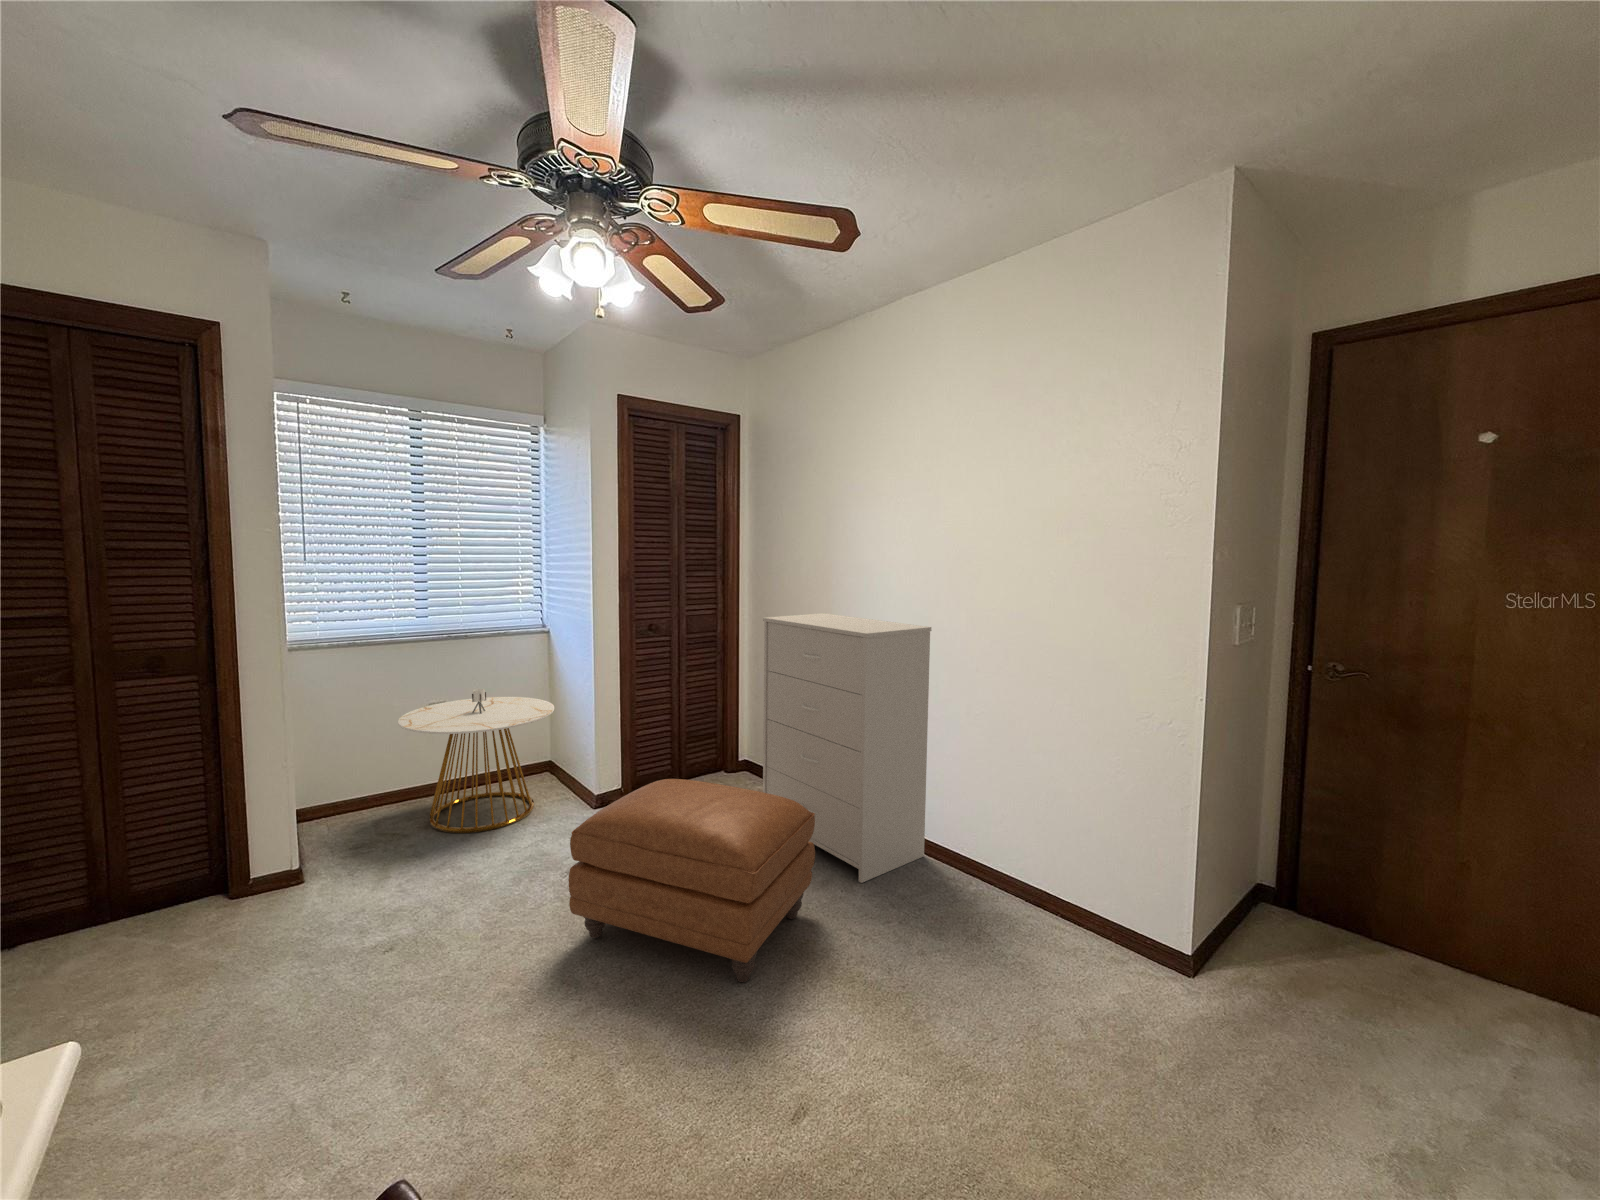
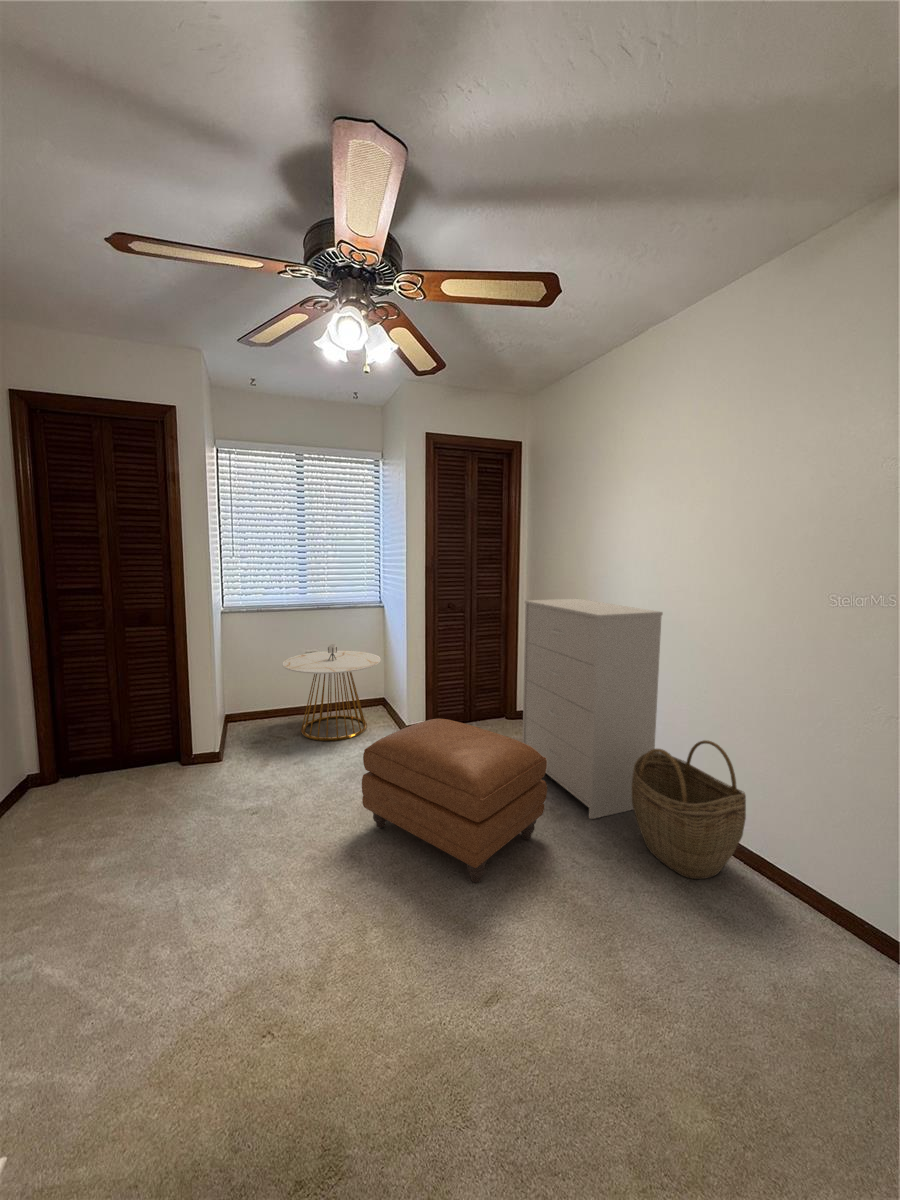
woven basket: none [910,771,1033,930] -> present [632,740,746,879]

